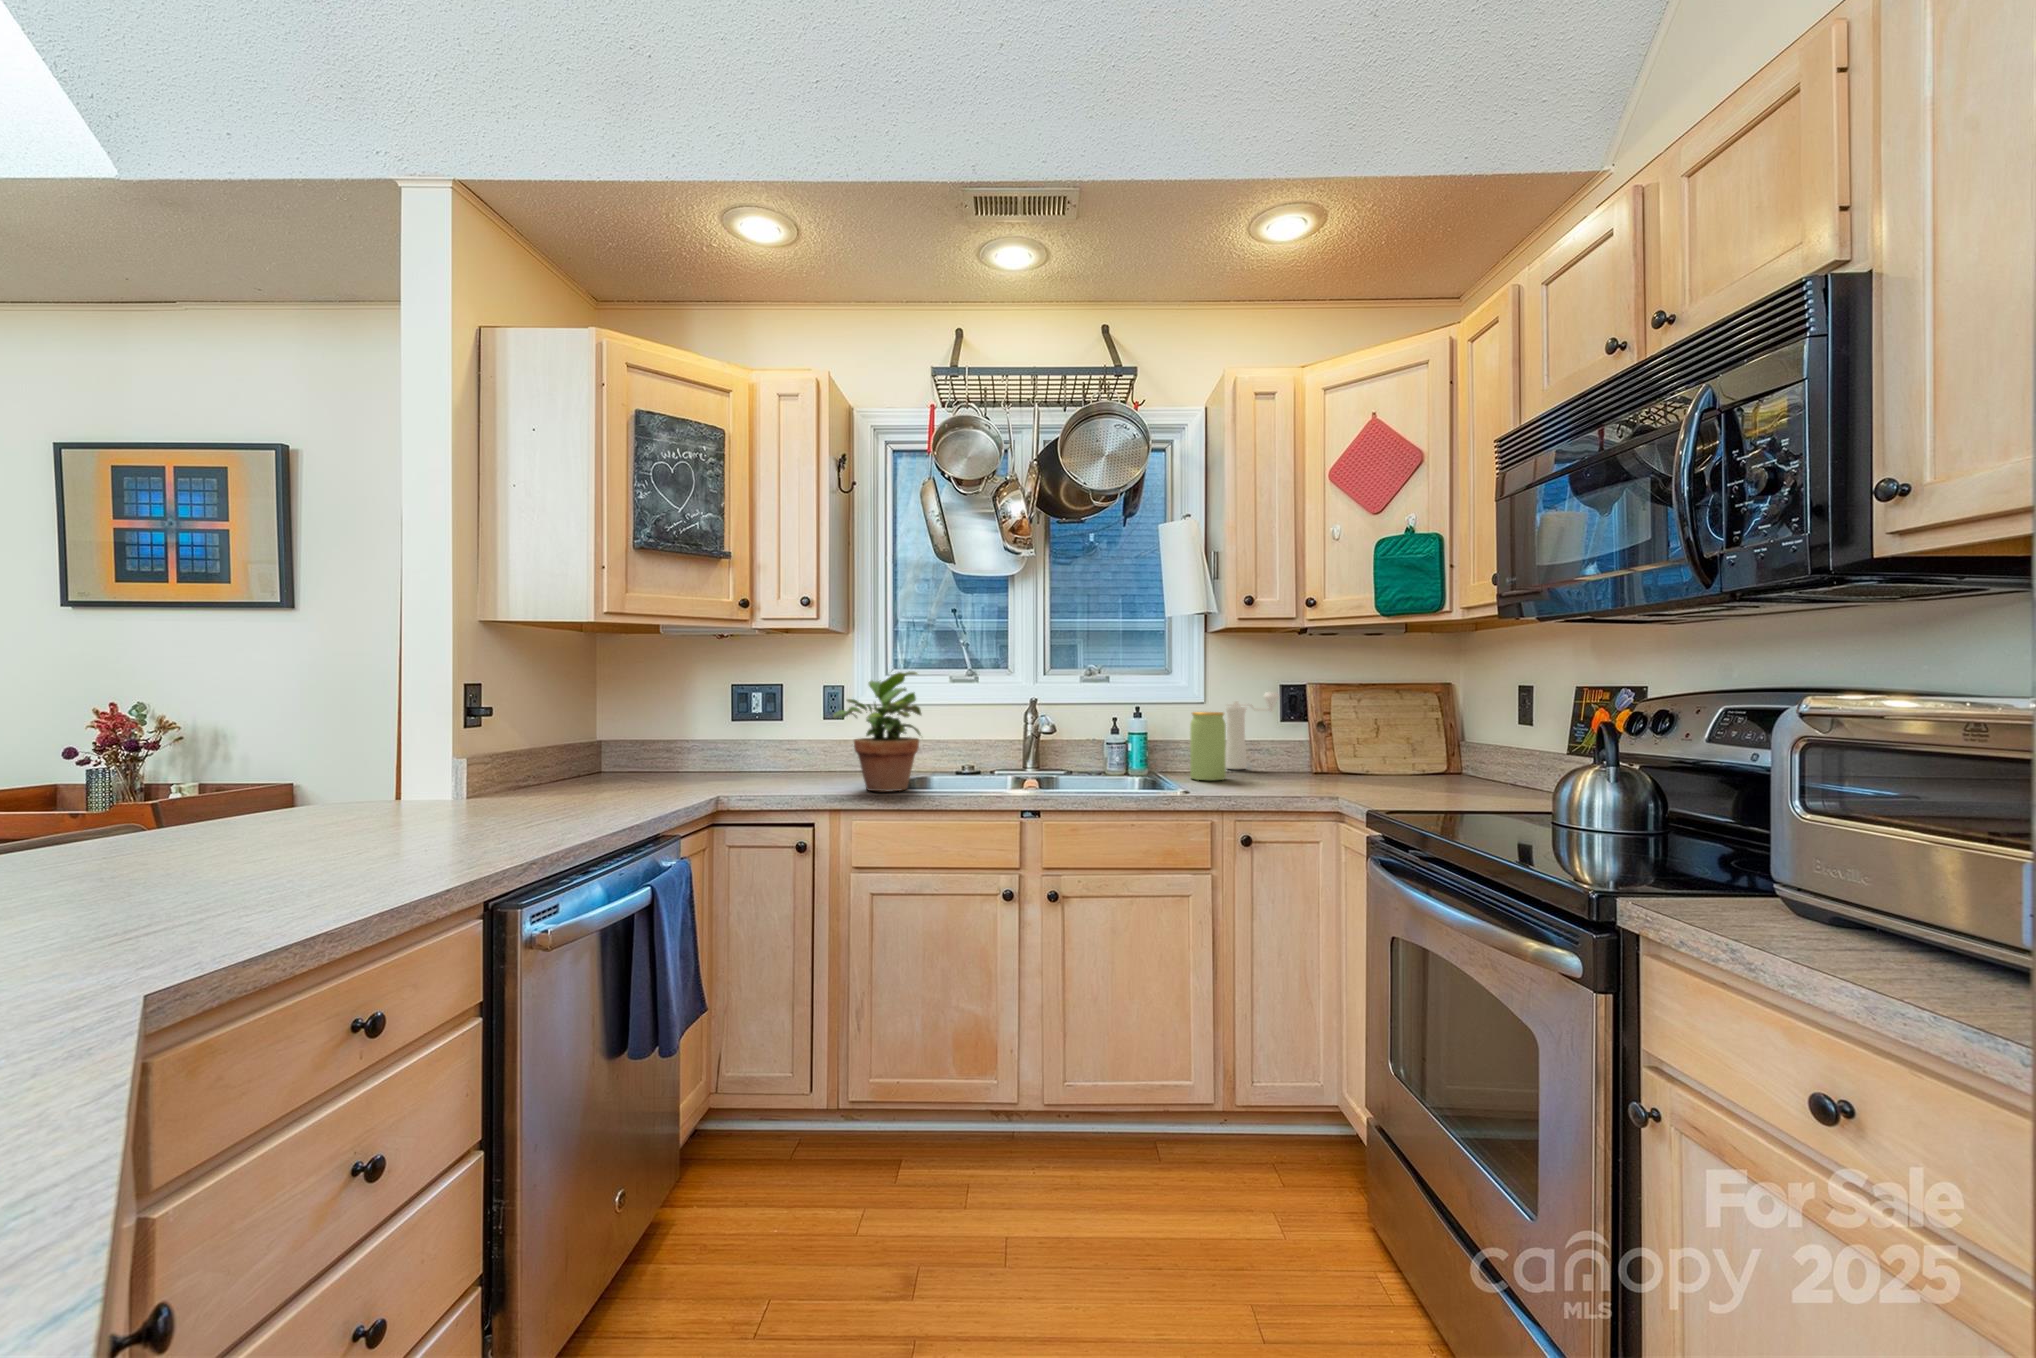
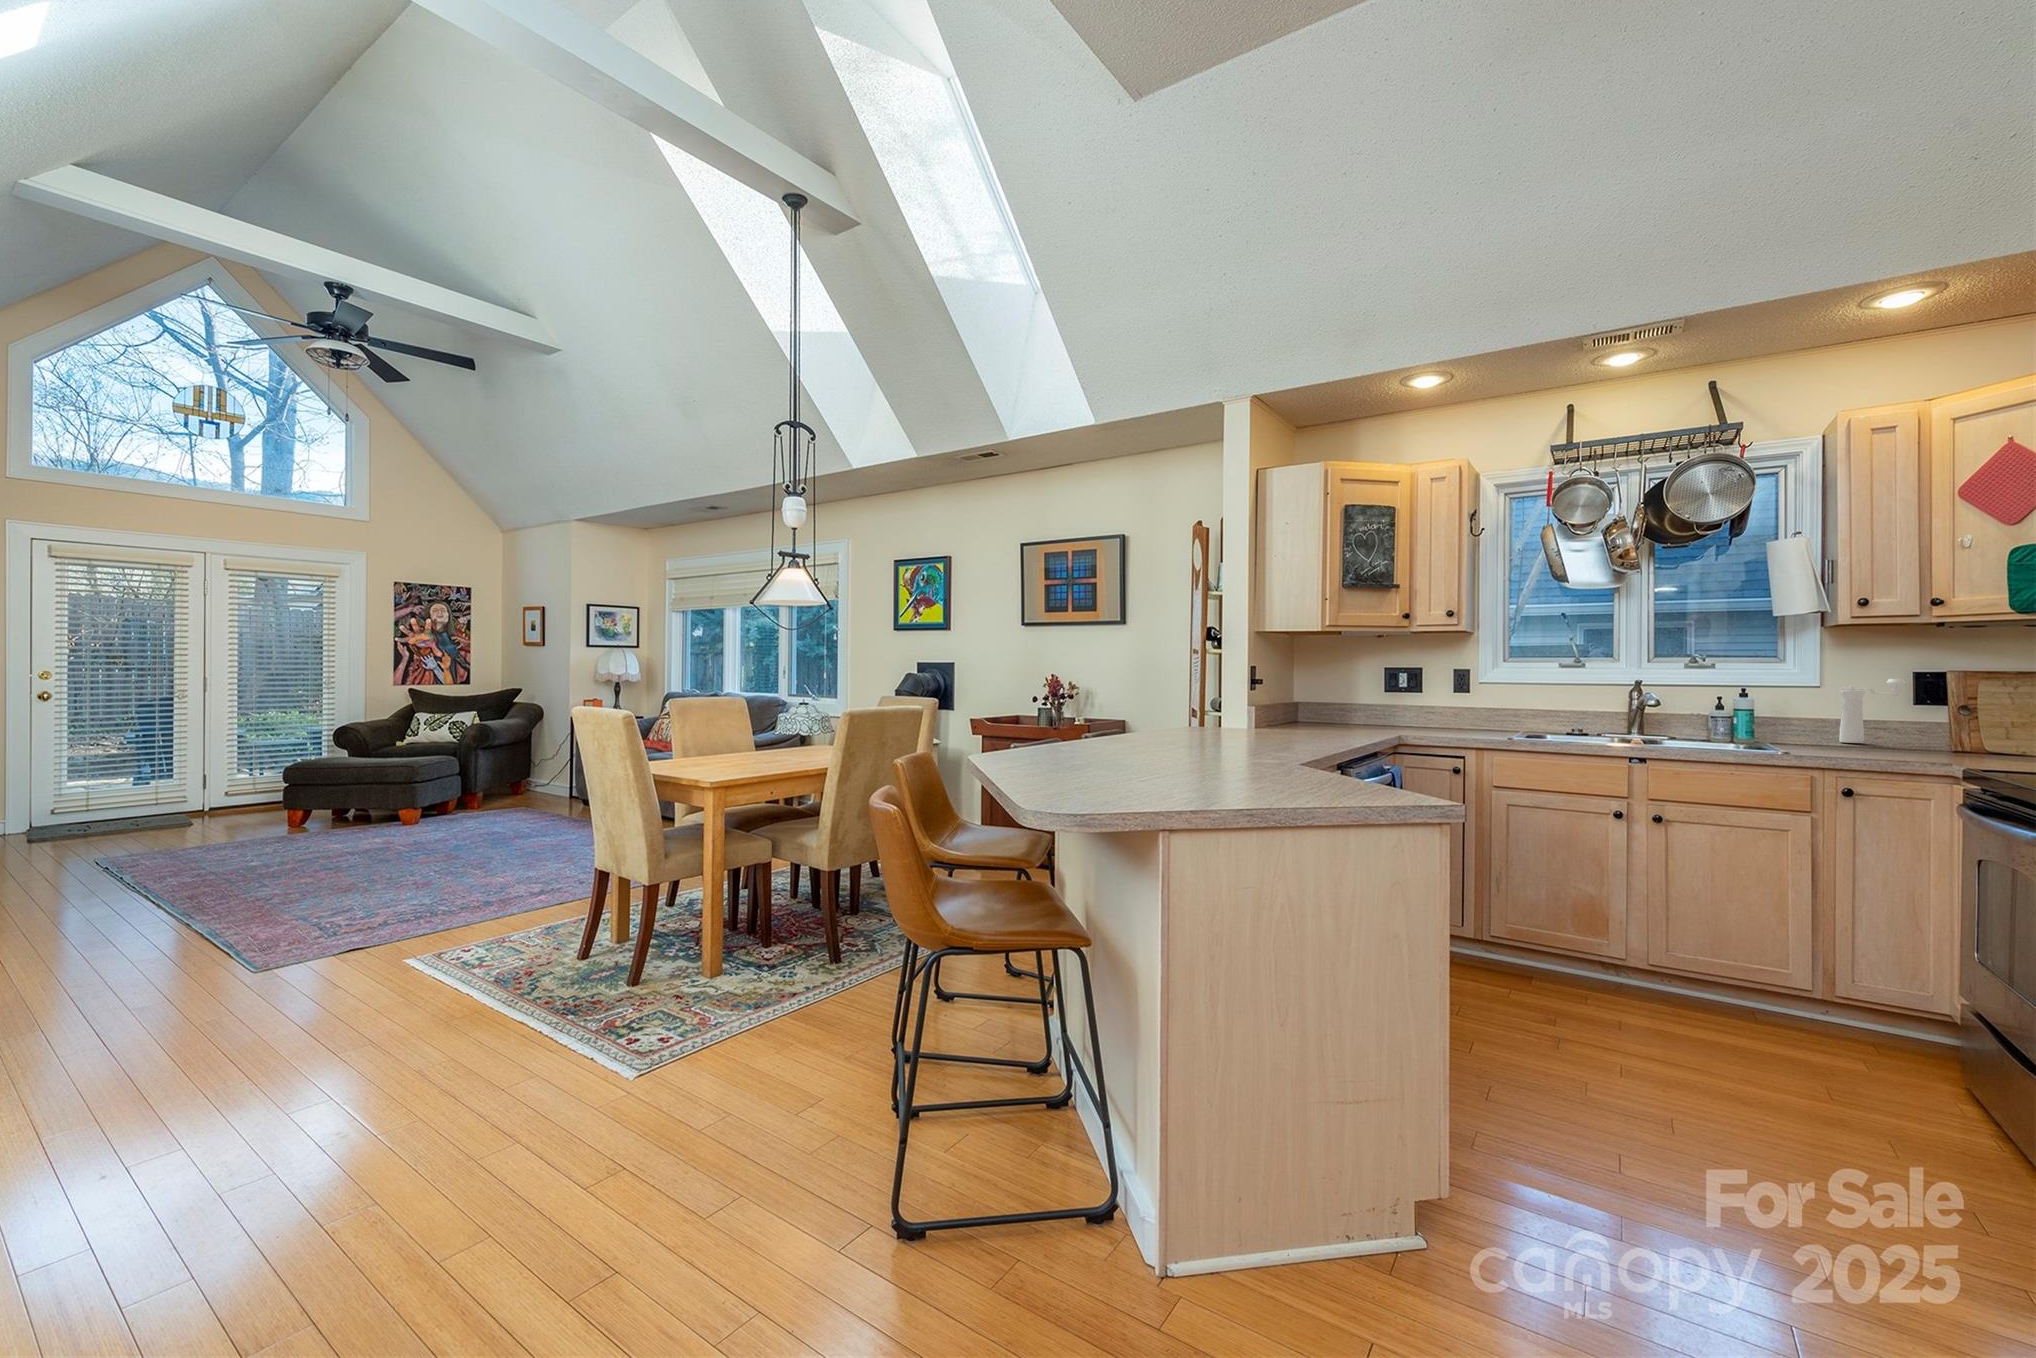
potted plant: present [833,671,921,791] -> none [1478,660,1546,740]
jar: present [1190,712,1226,780] -> none [1796,693,1835,748]

